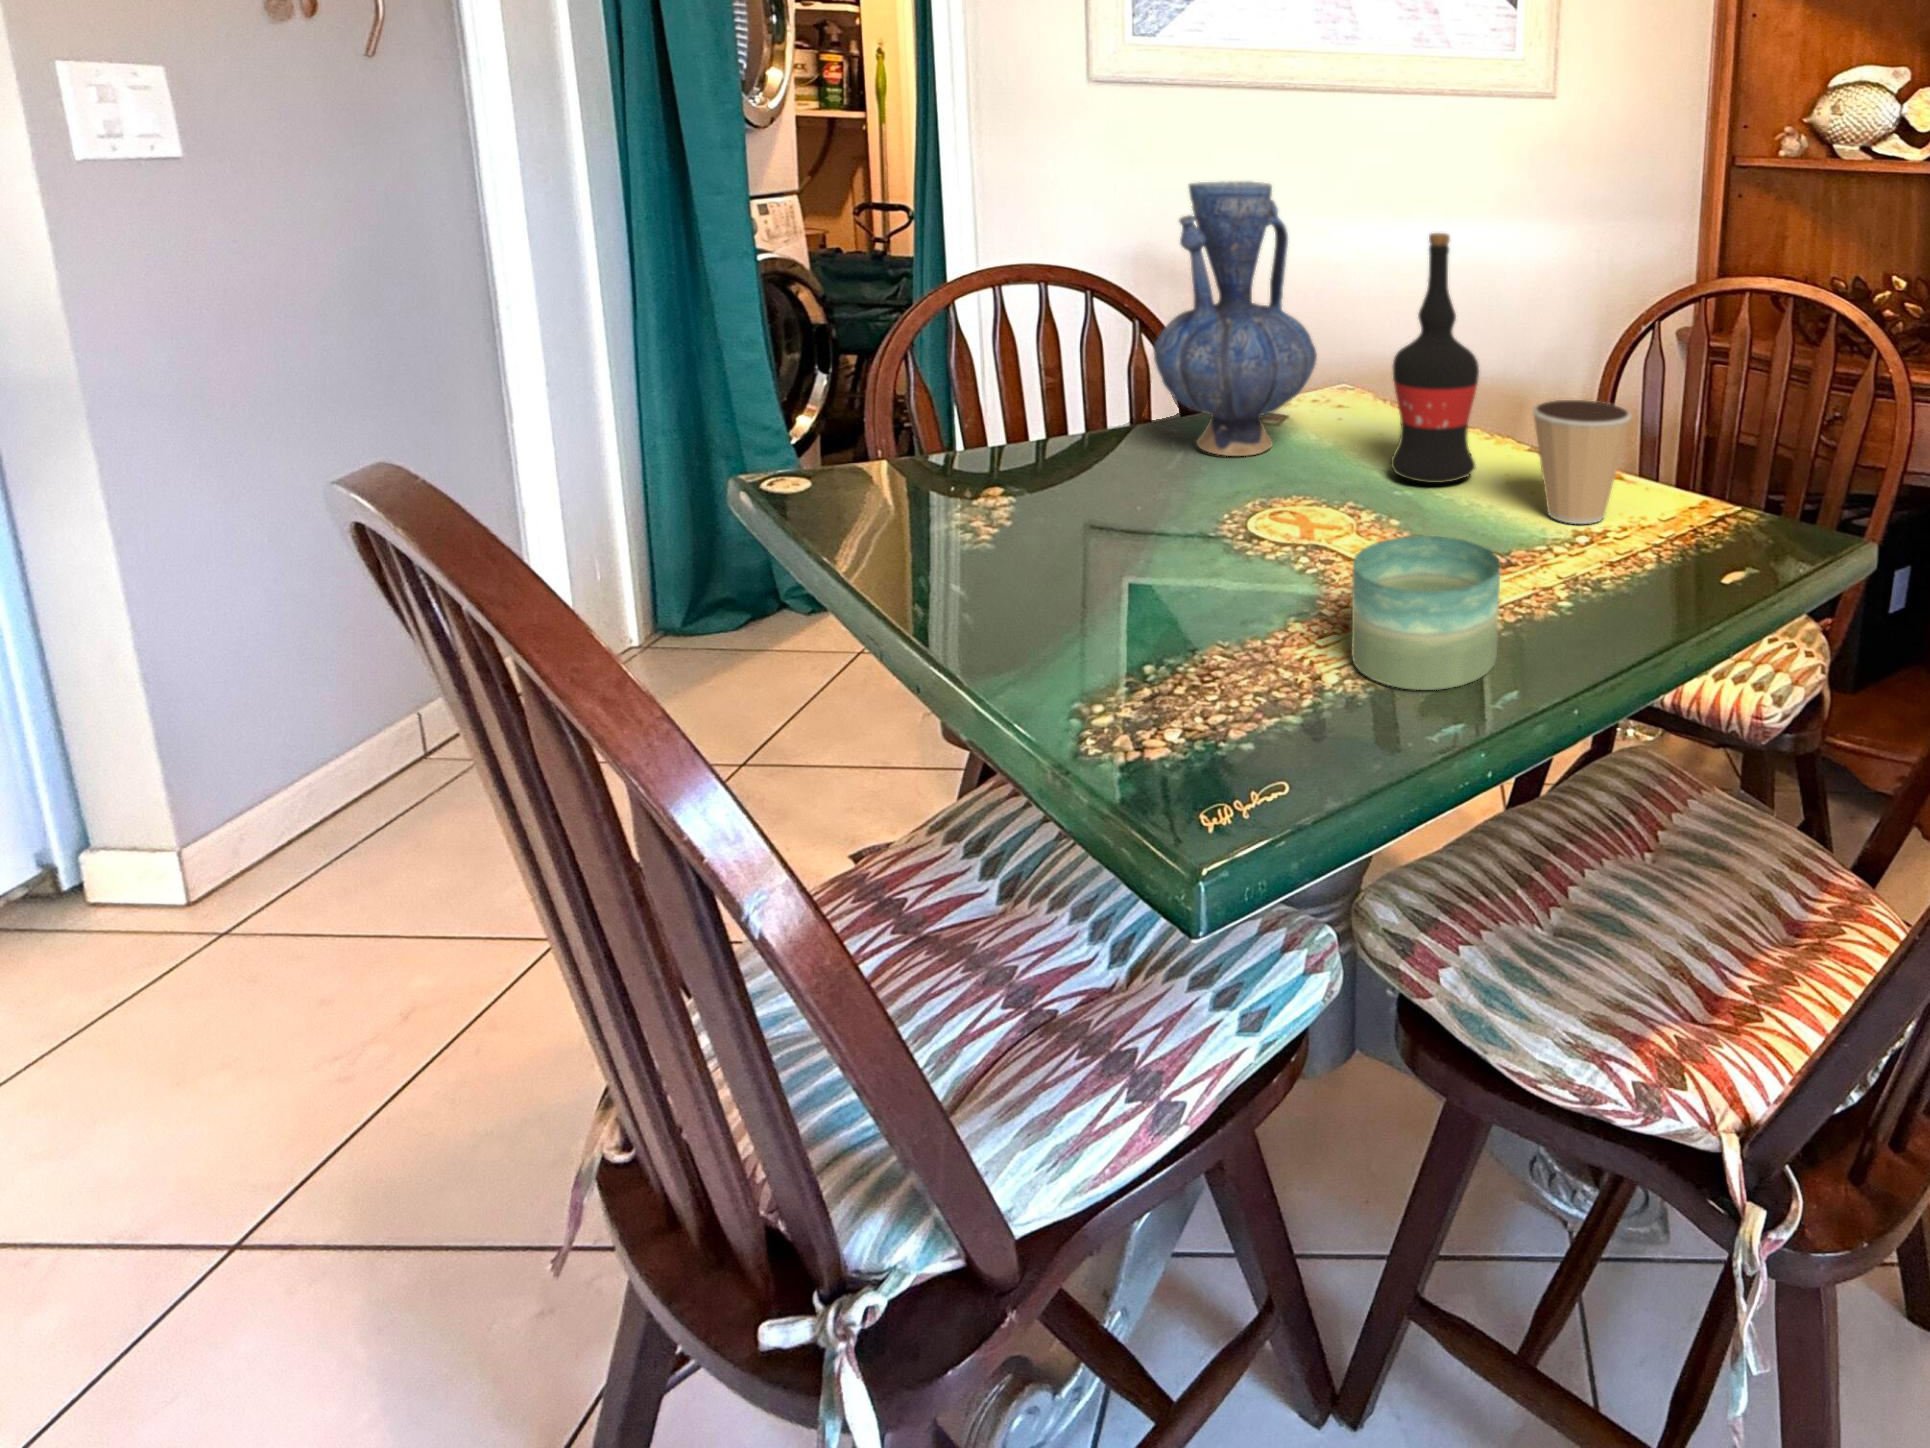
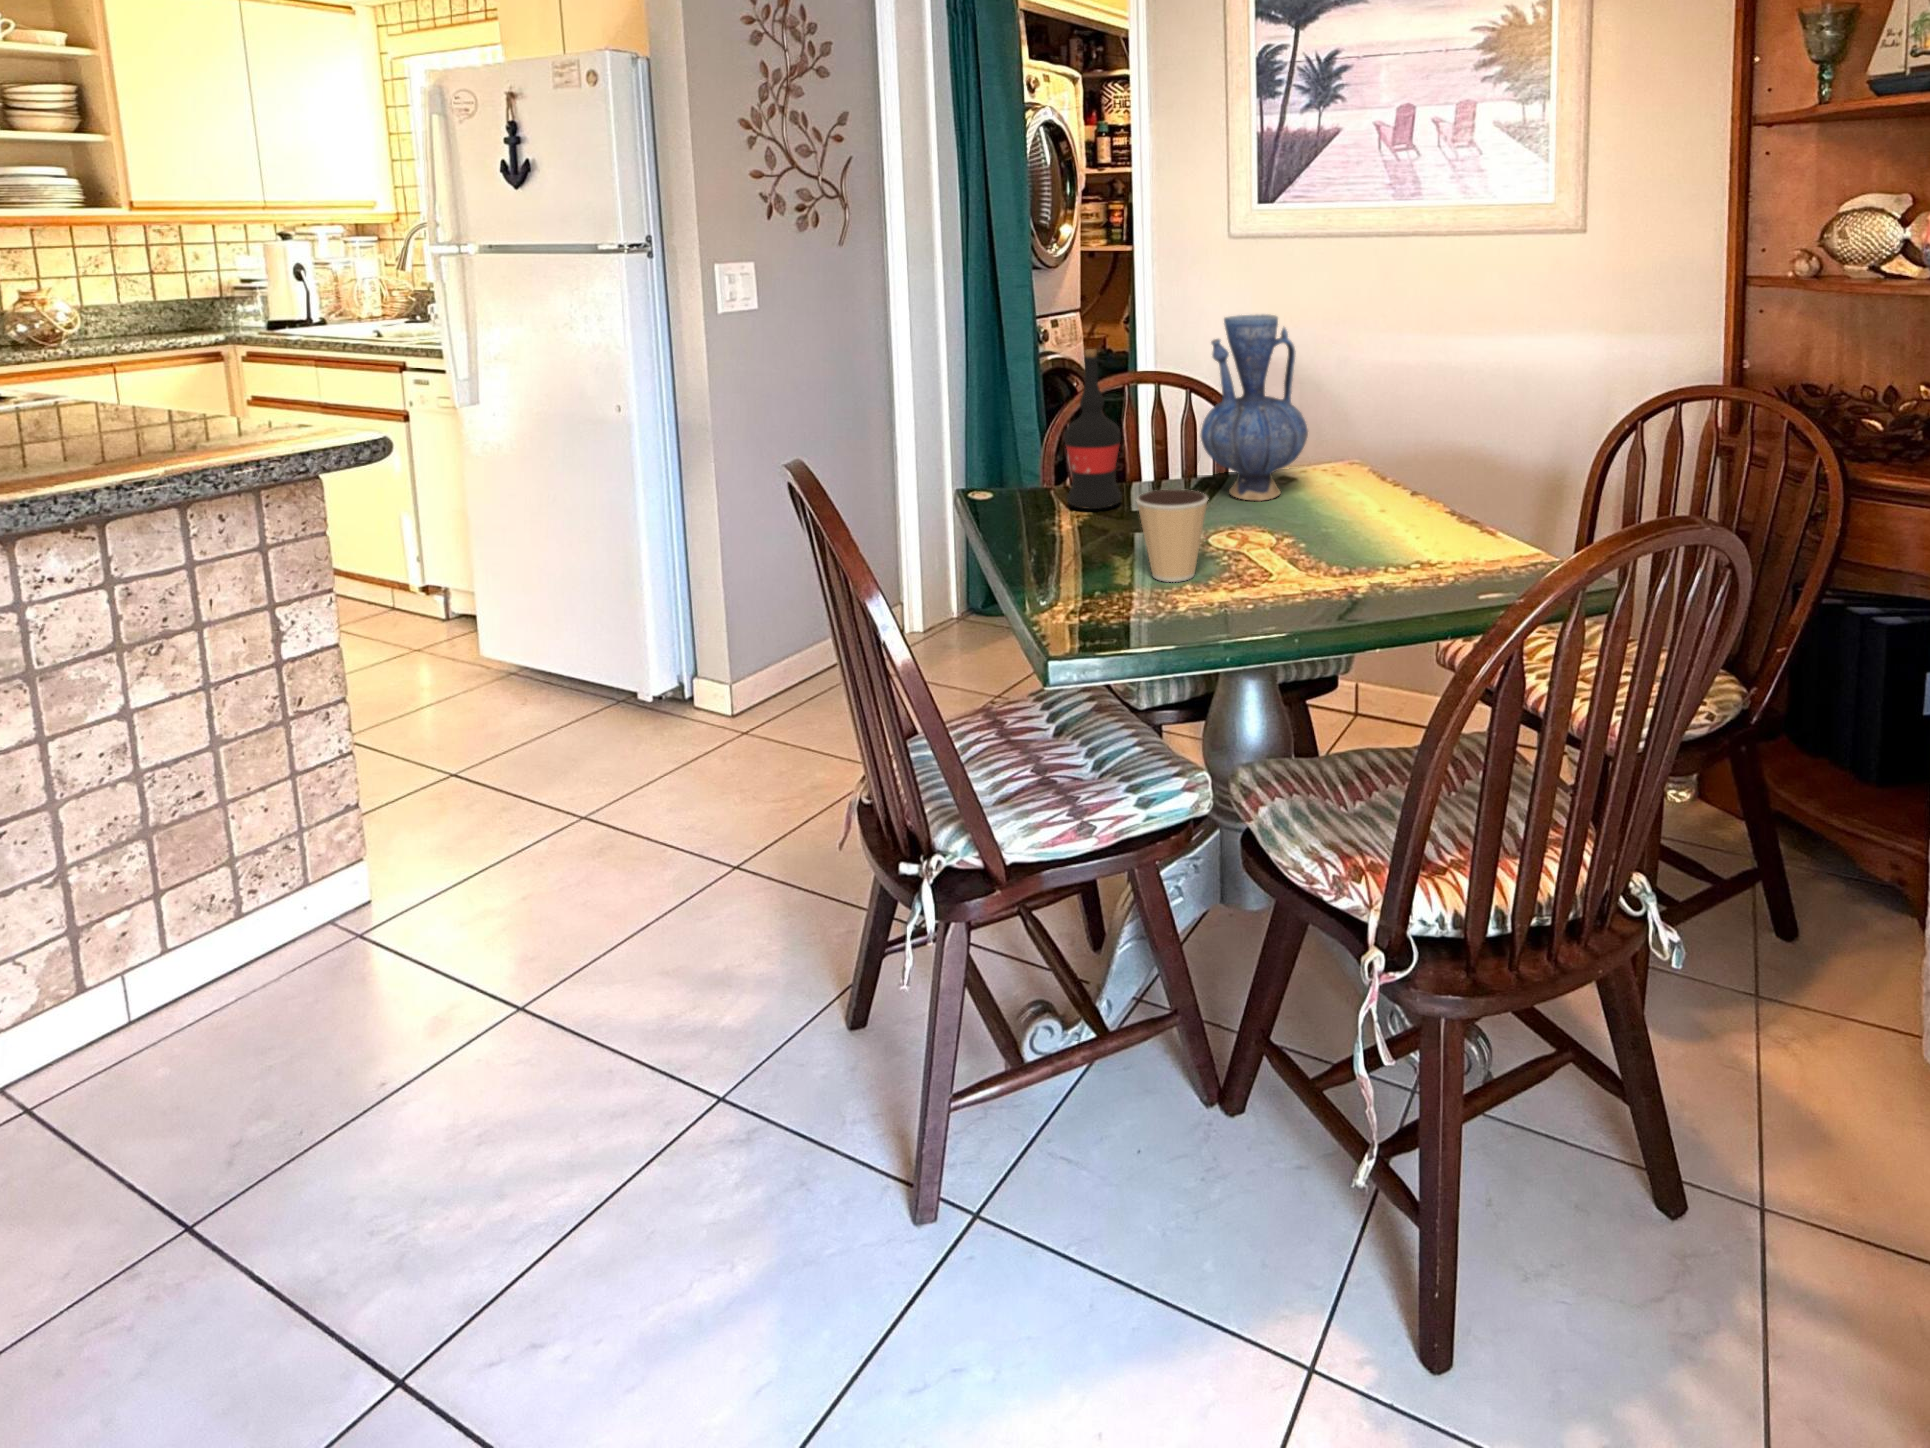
wine bottle: present [1391,233,1479,483] -> present [1065,349,1122,509]
coffee cup: present [1533,400,1631,524] -> present [1136,489,1208,582]
candle: present [1352,536,1500,690] -> none [1211,539,1299,623]

